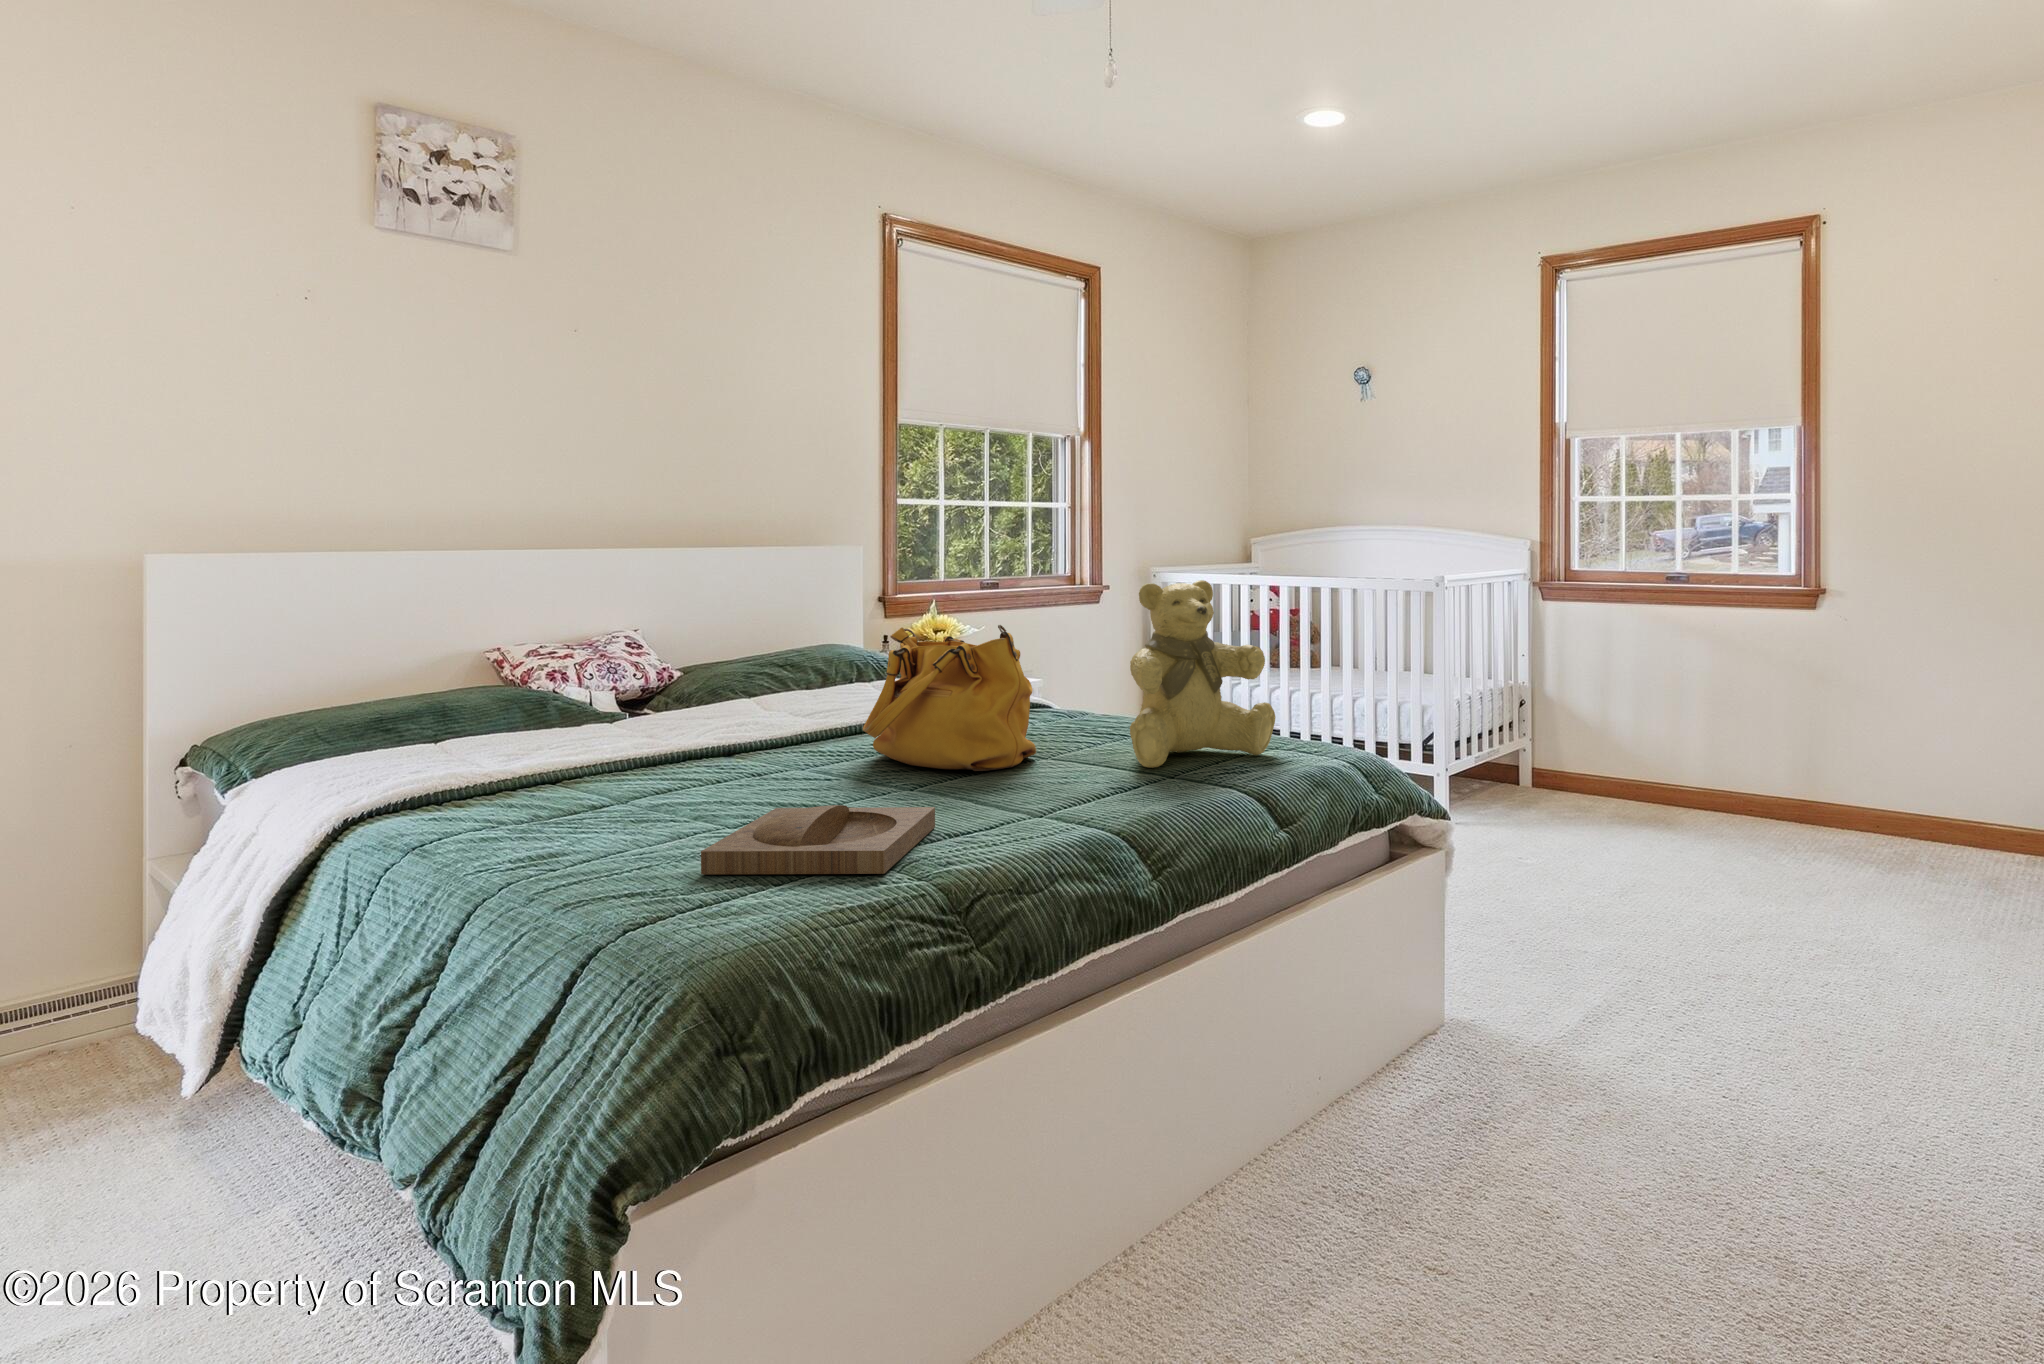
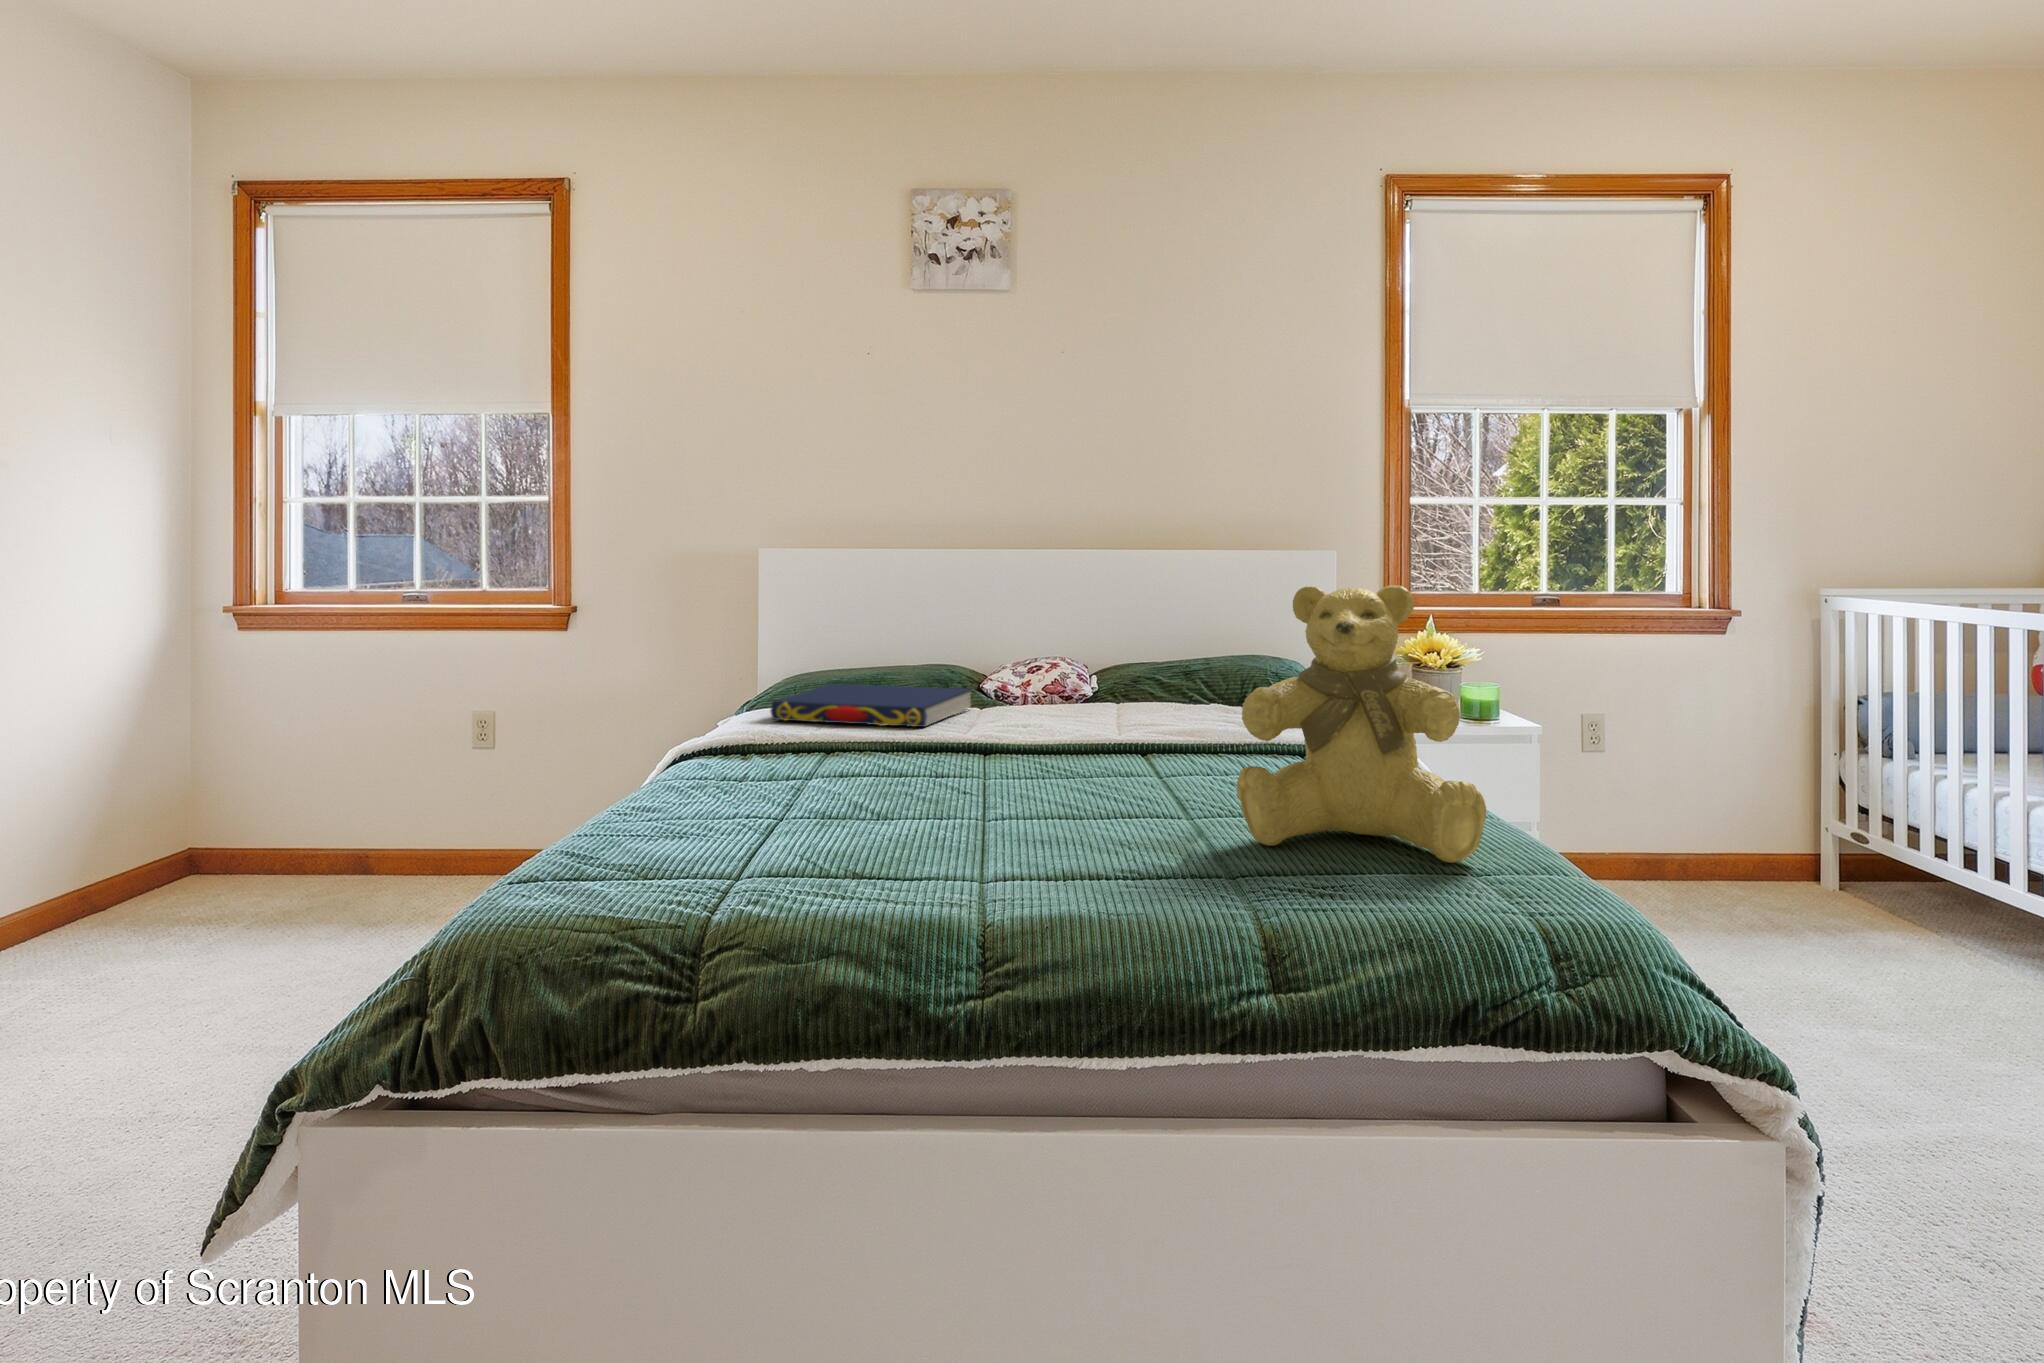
handbag: present [863,625,1036,771] -> none [1009,629,1216,808]
book: none [413,706,639,771] -> present [771,684,970,727]
tray: present [701,805,935,874] -> none [634,797,879,883]

